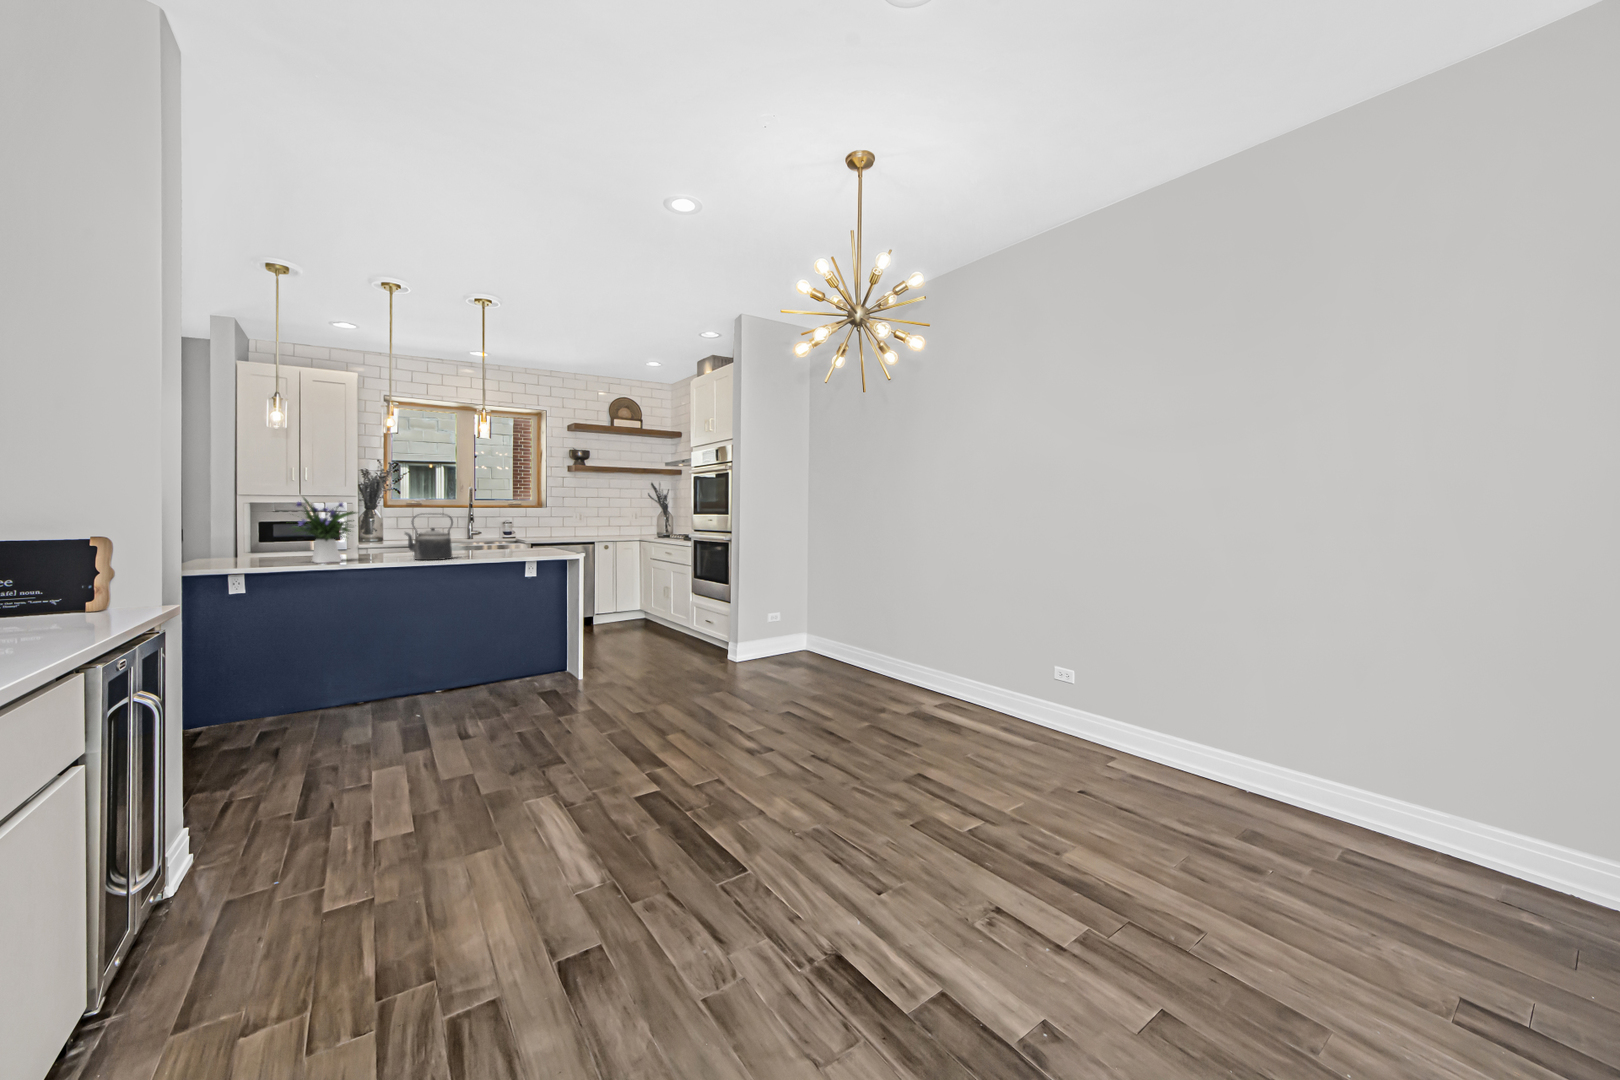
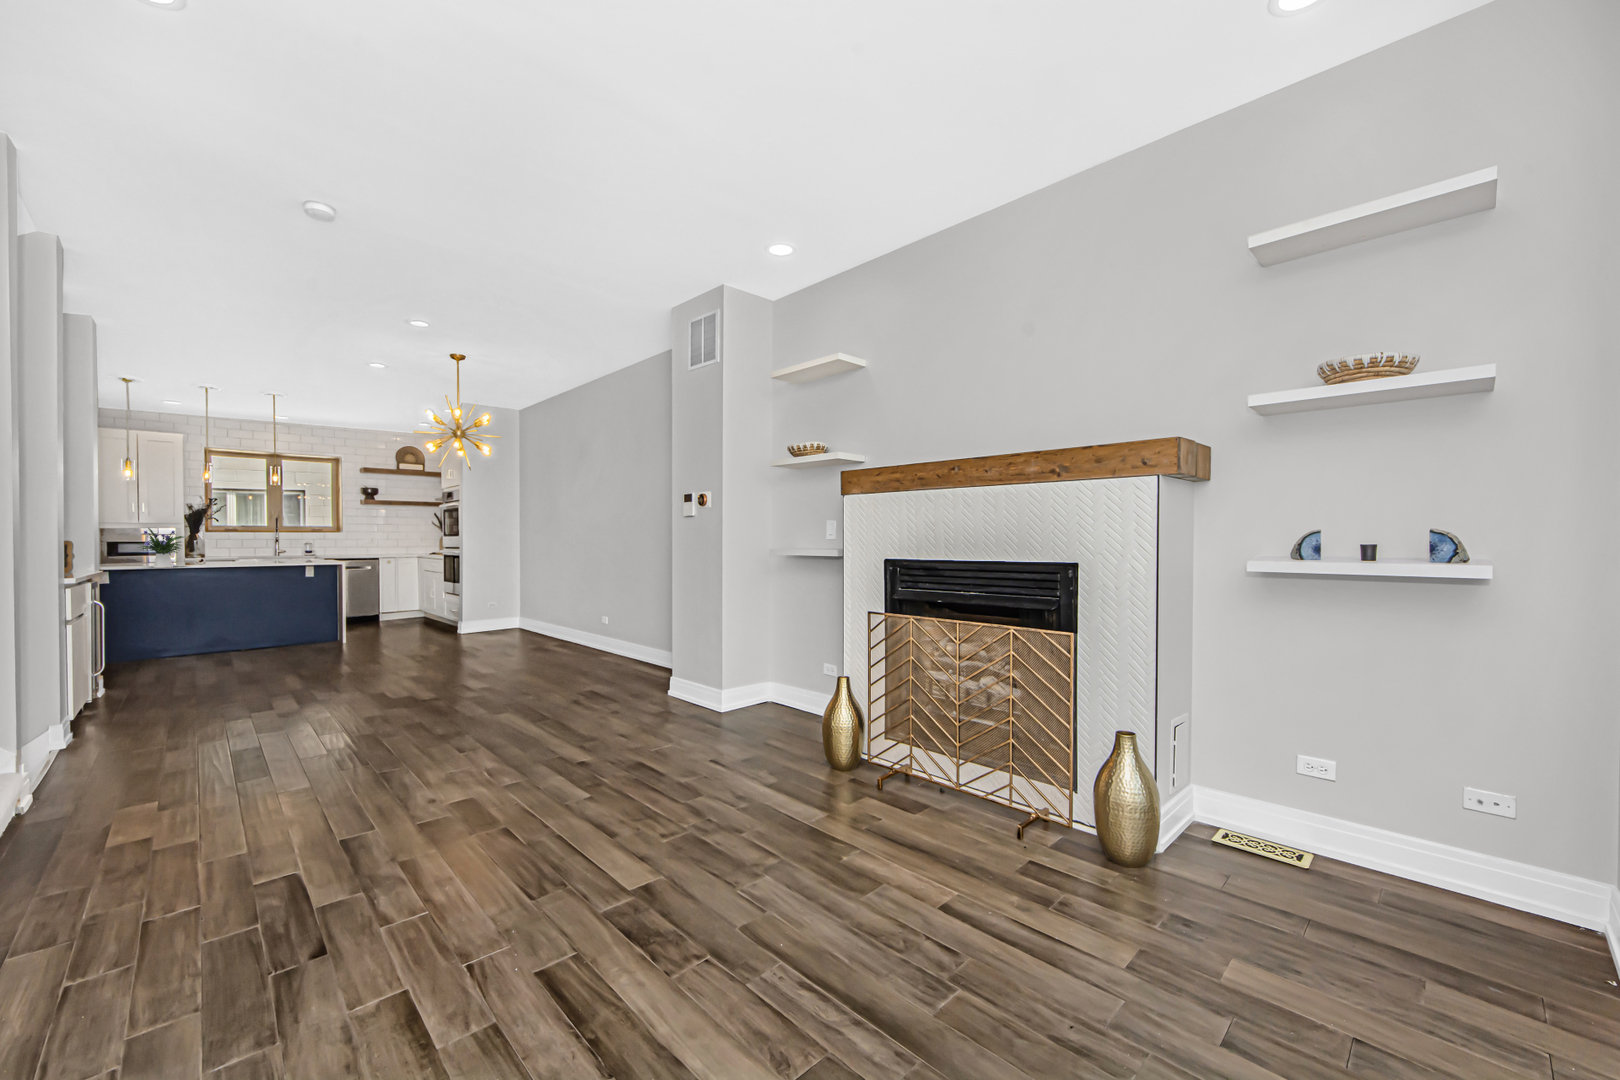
kettle: present [405,514,453,560] -> none [216,537,250,566]

